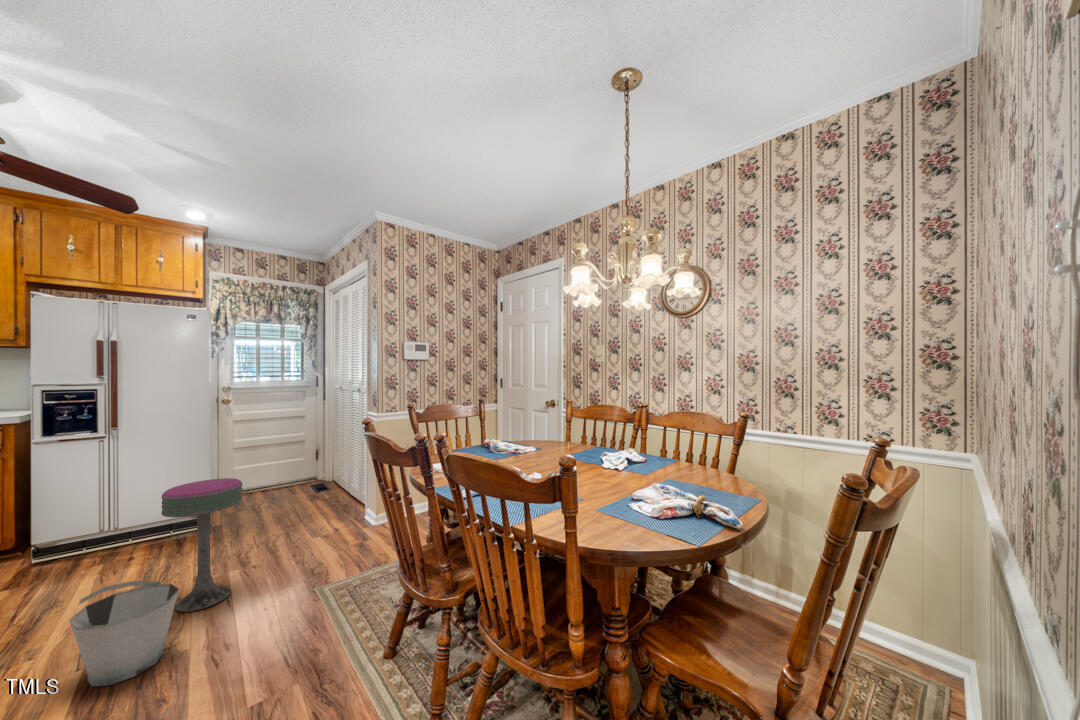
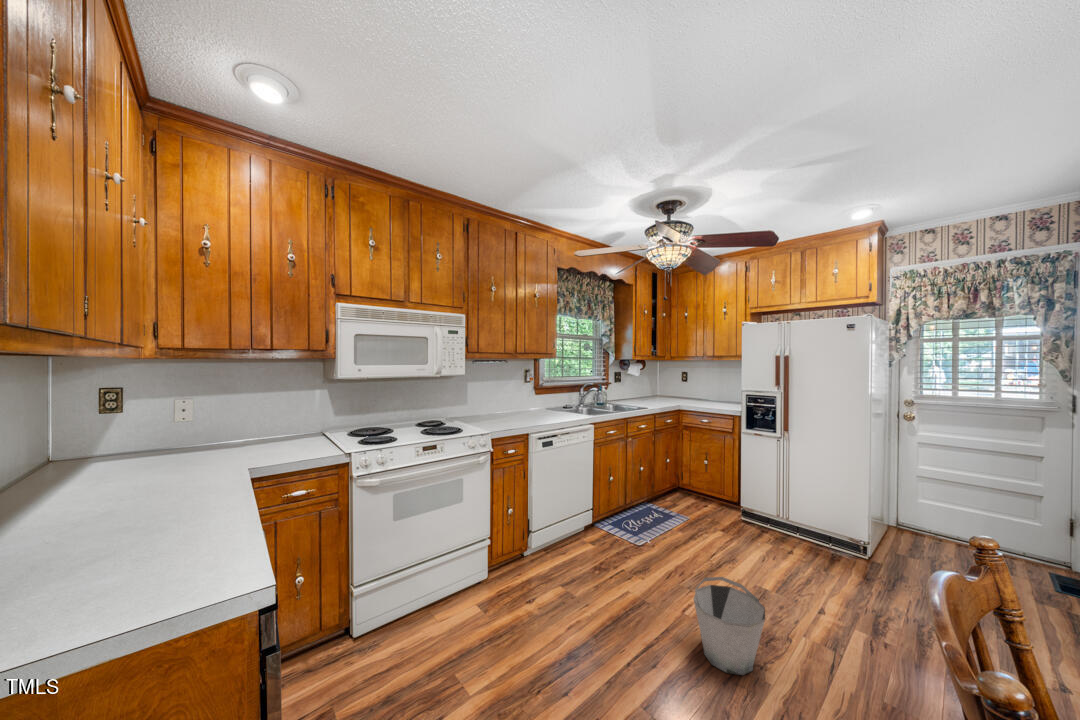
bar stool: present [162,478,242,612] -> none [776,510,857,658]

